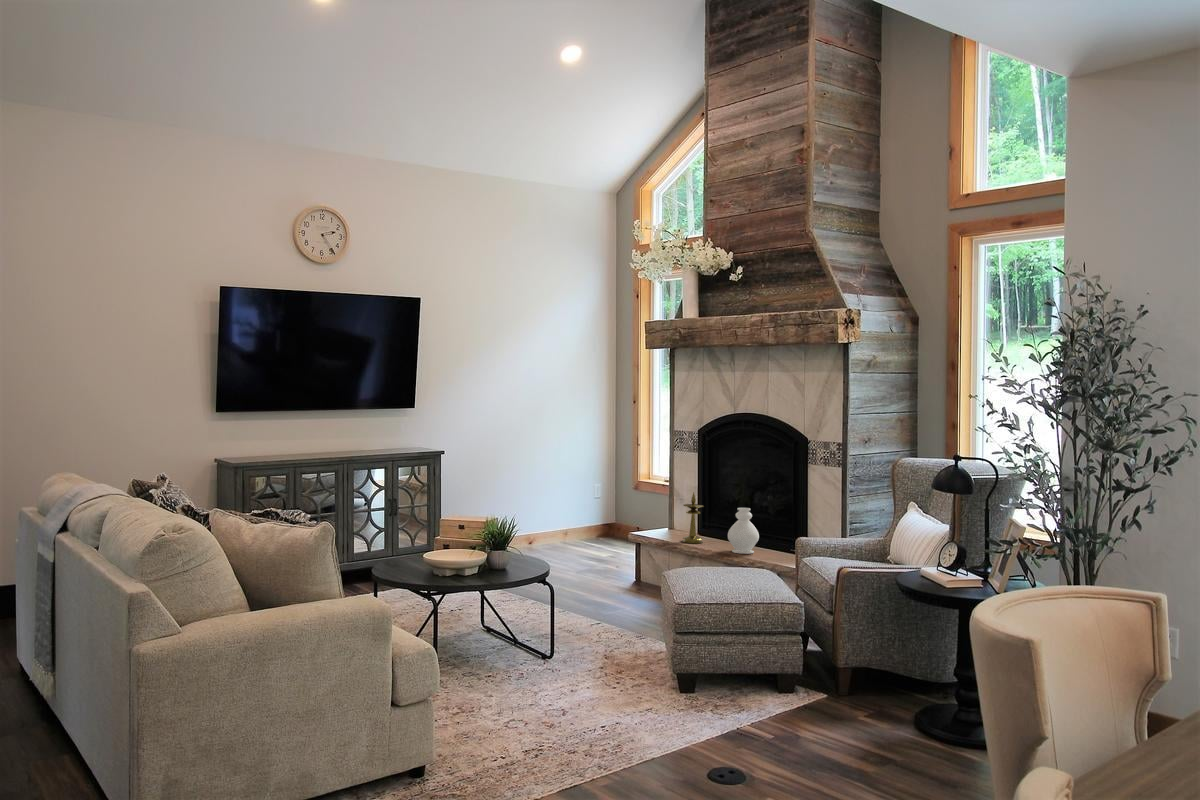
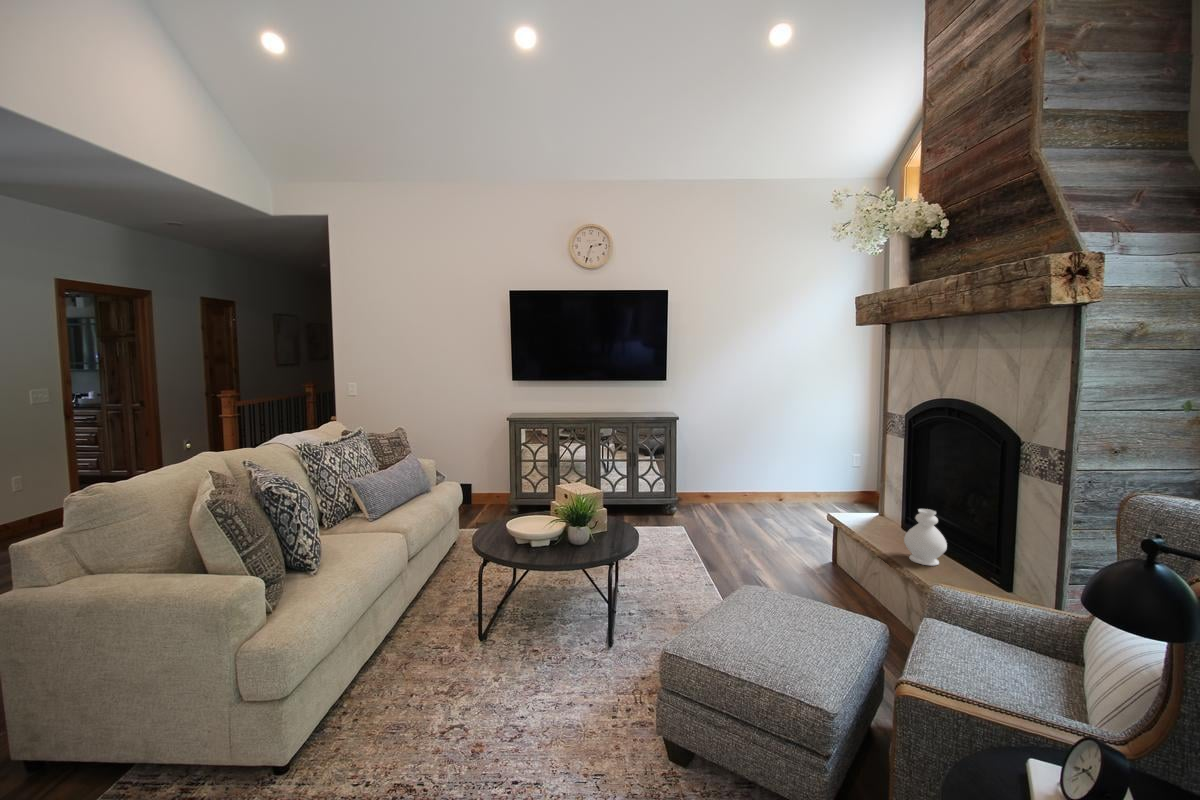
candlestick: present [682,492,703,543] -> none [867,480,894,536]

